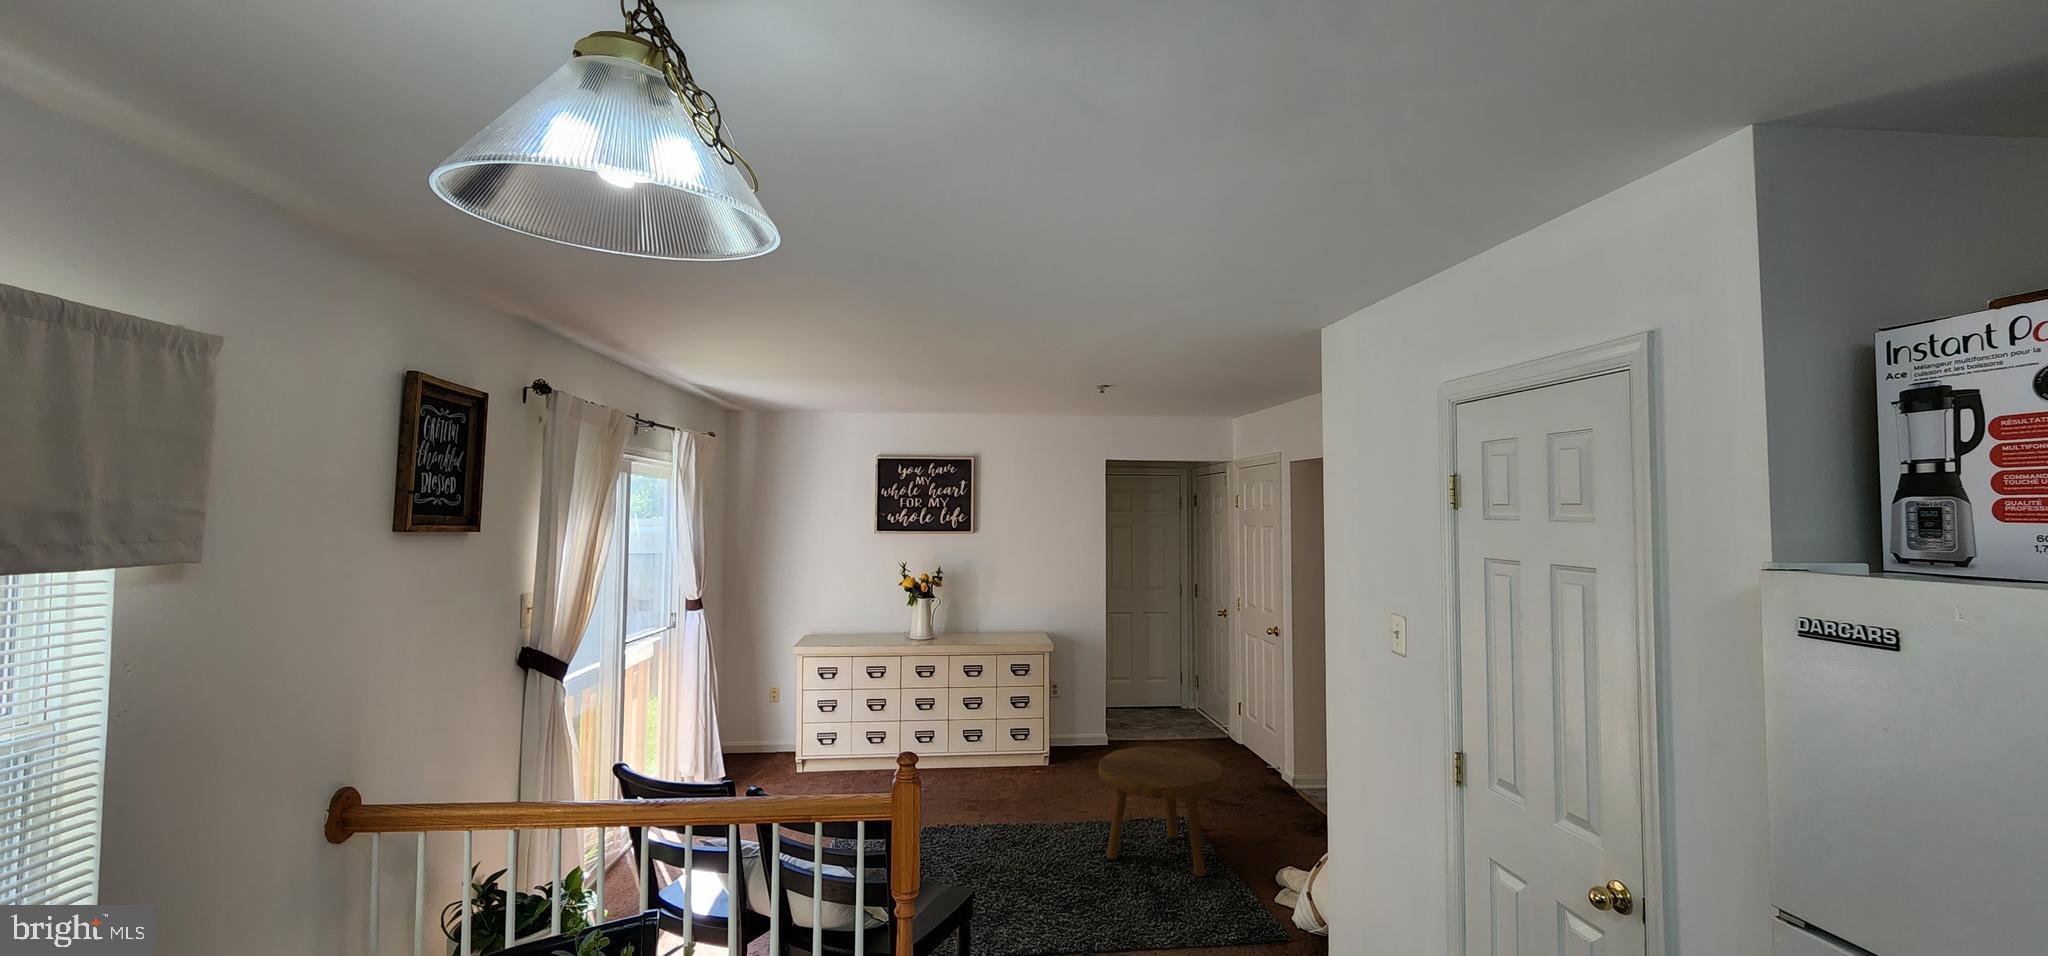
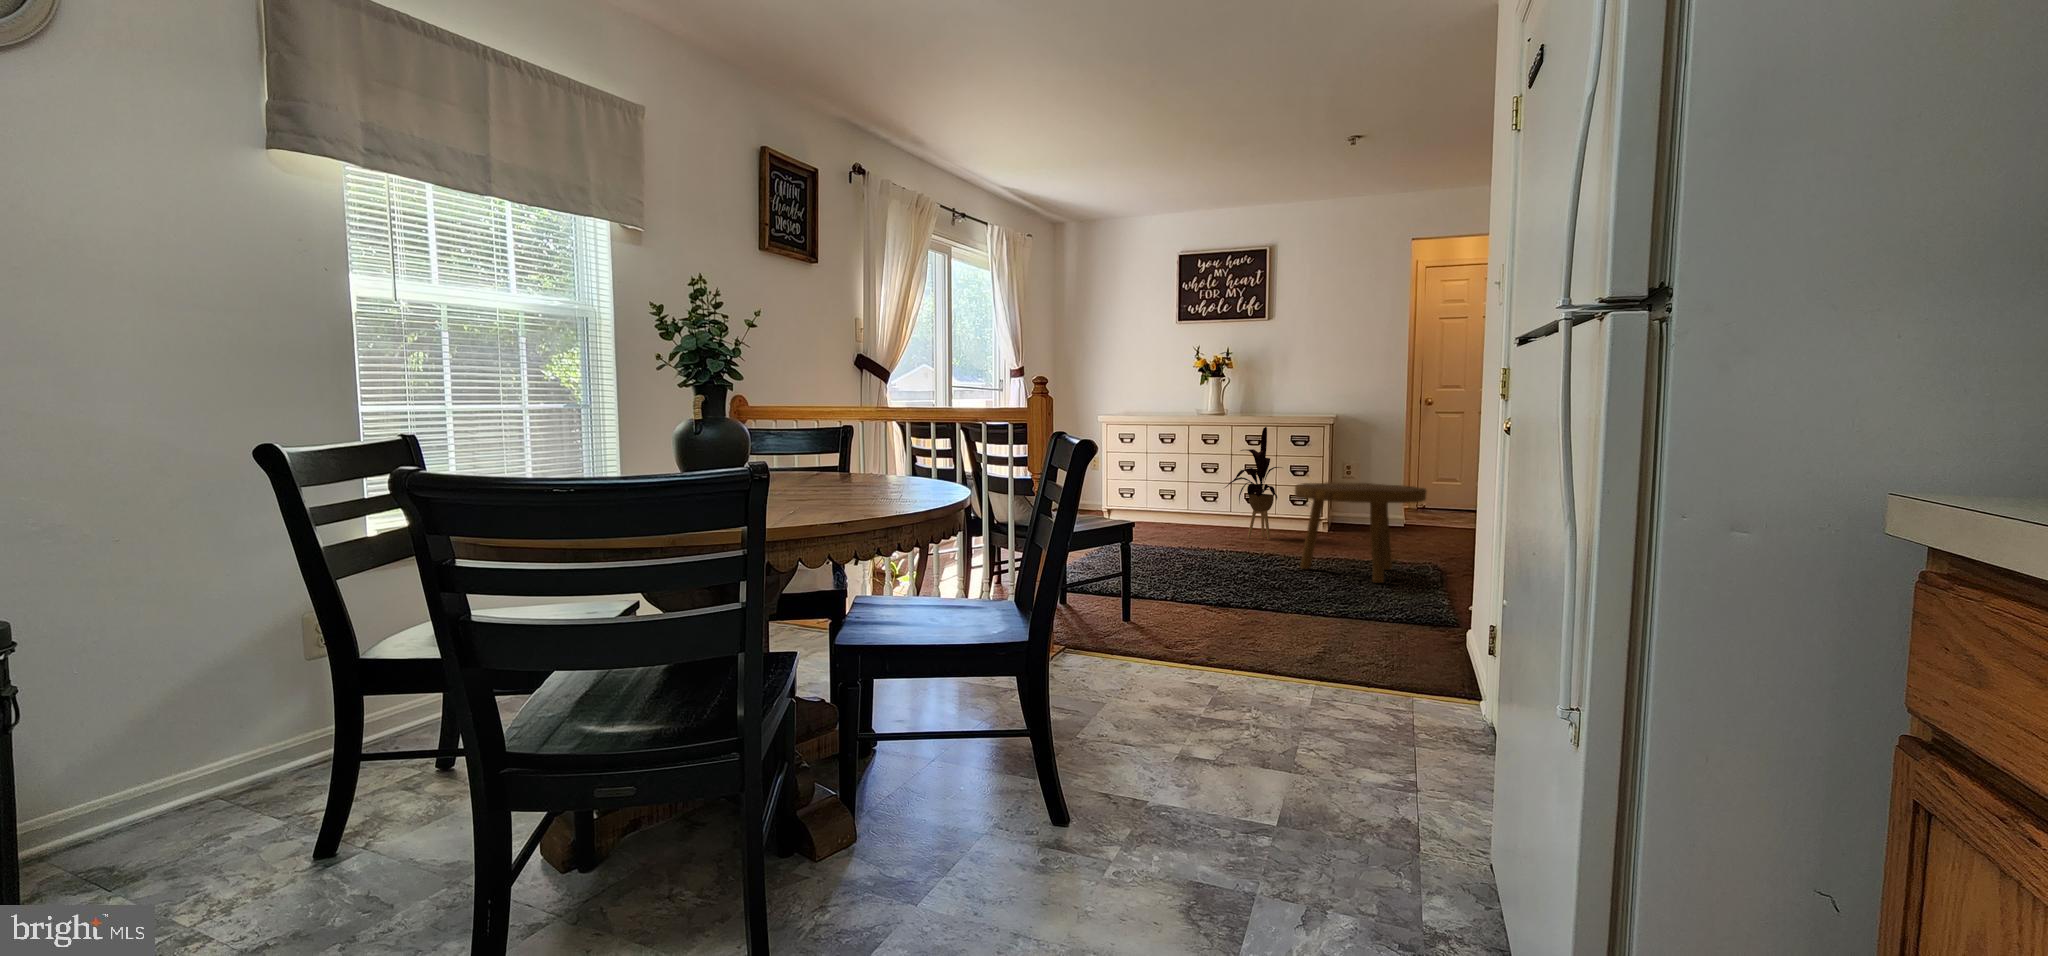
house plant: none [963,666,1022,785] -> present [1225,427,1282,539]

